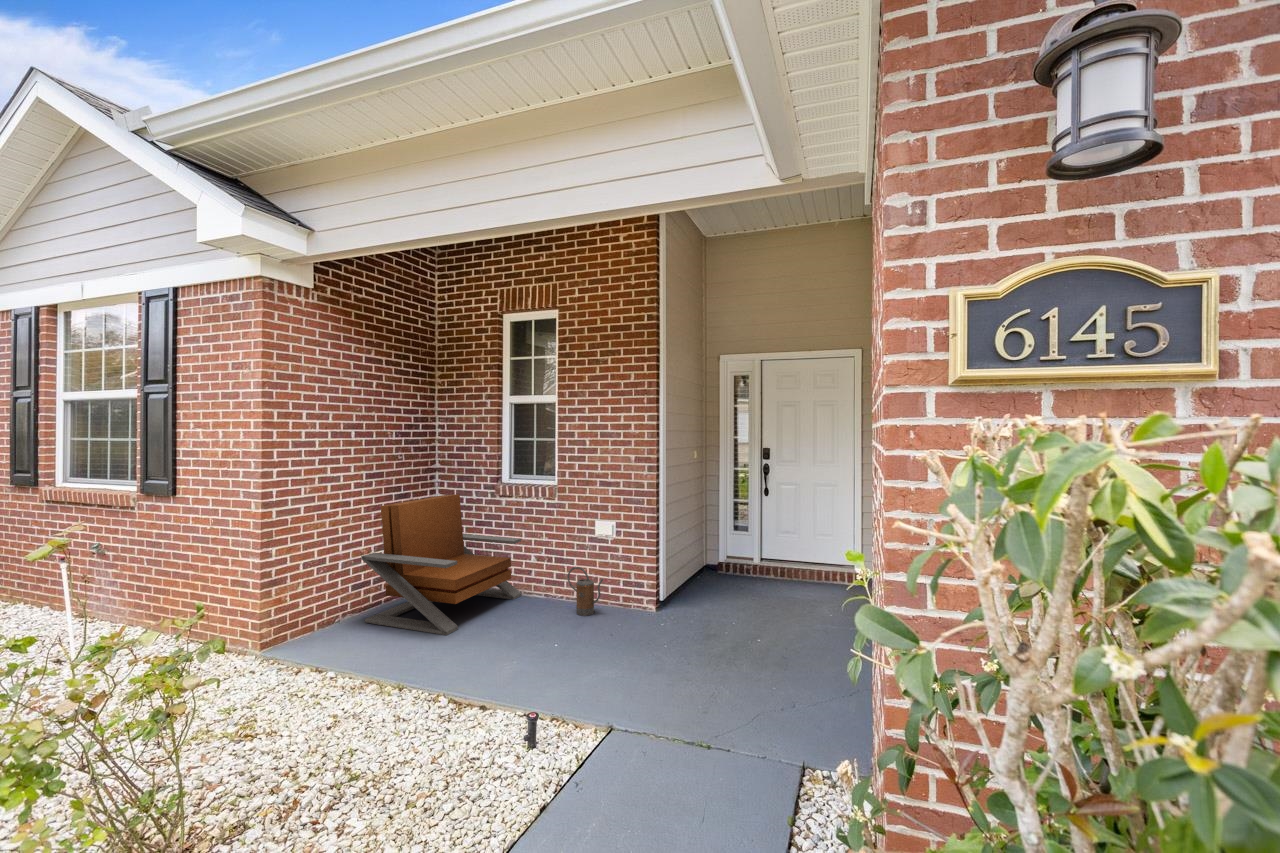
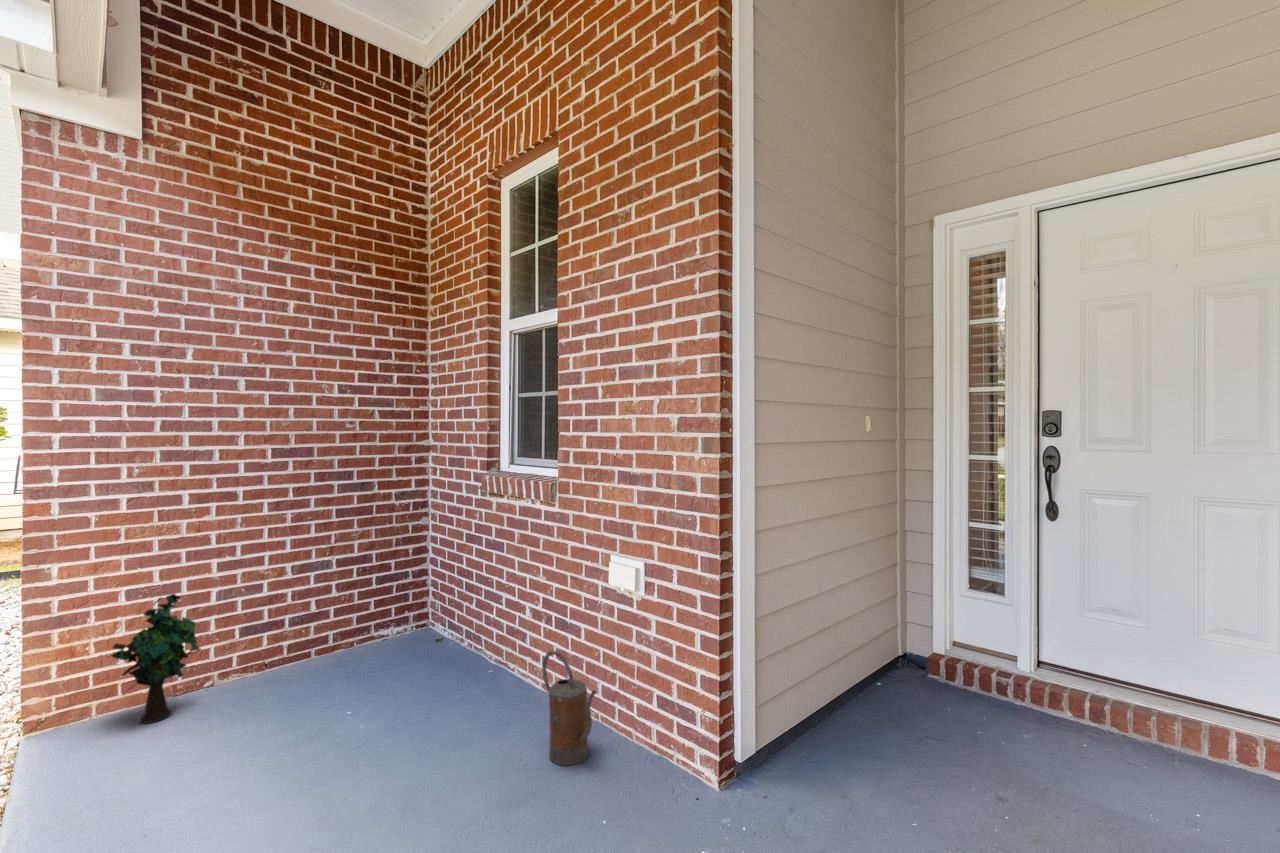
lounge chair: present [361,494,522,635] -> none [236,487,513,762]
decorative plant: none [306,563,352,640] -> present [110,594,200,723]

